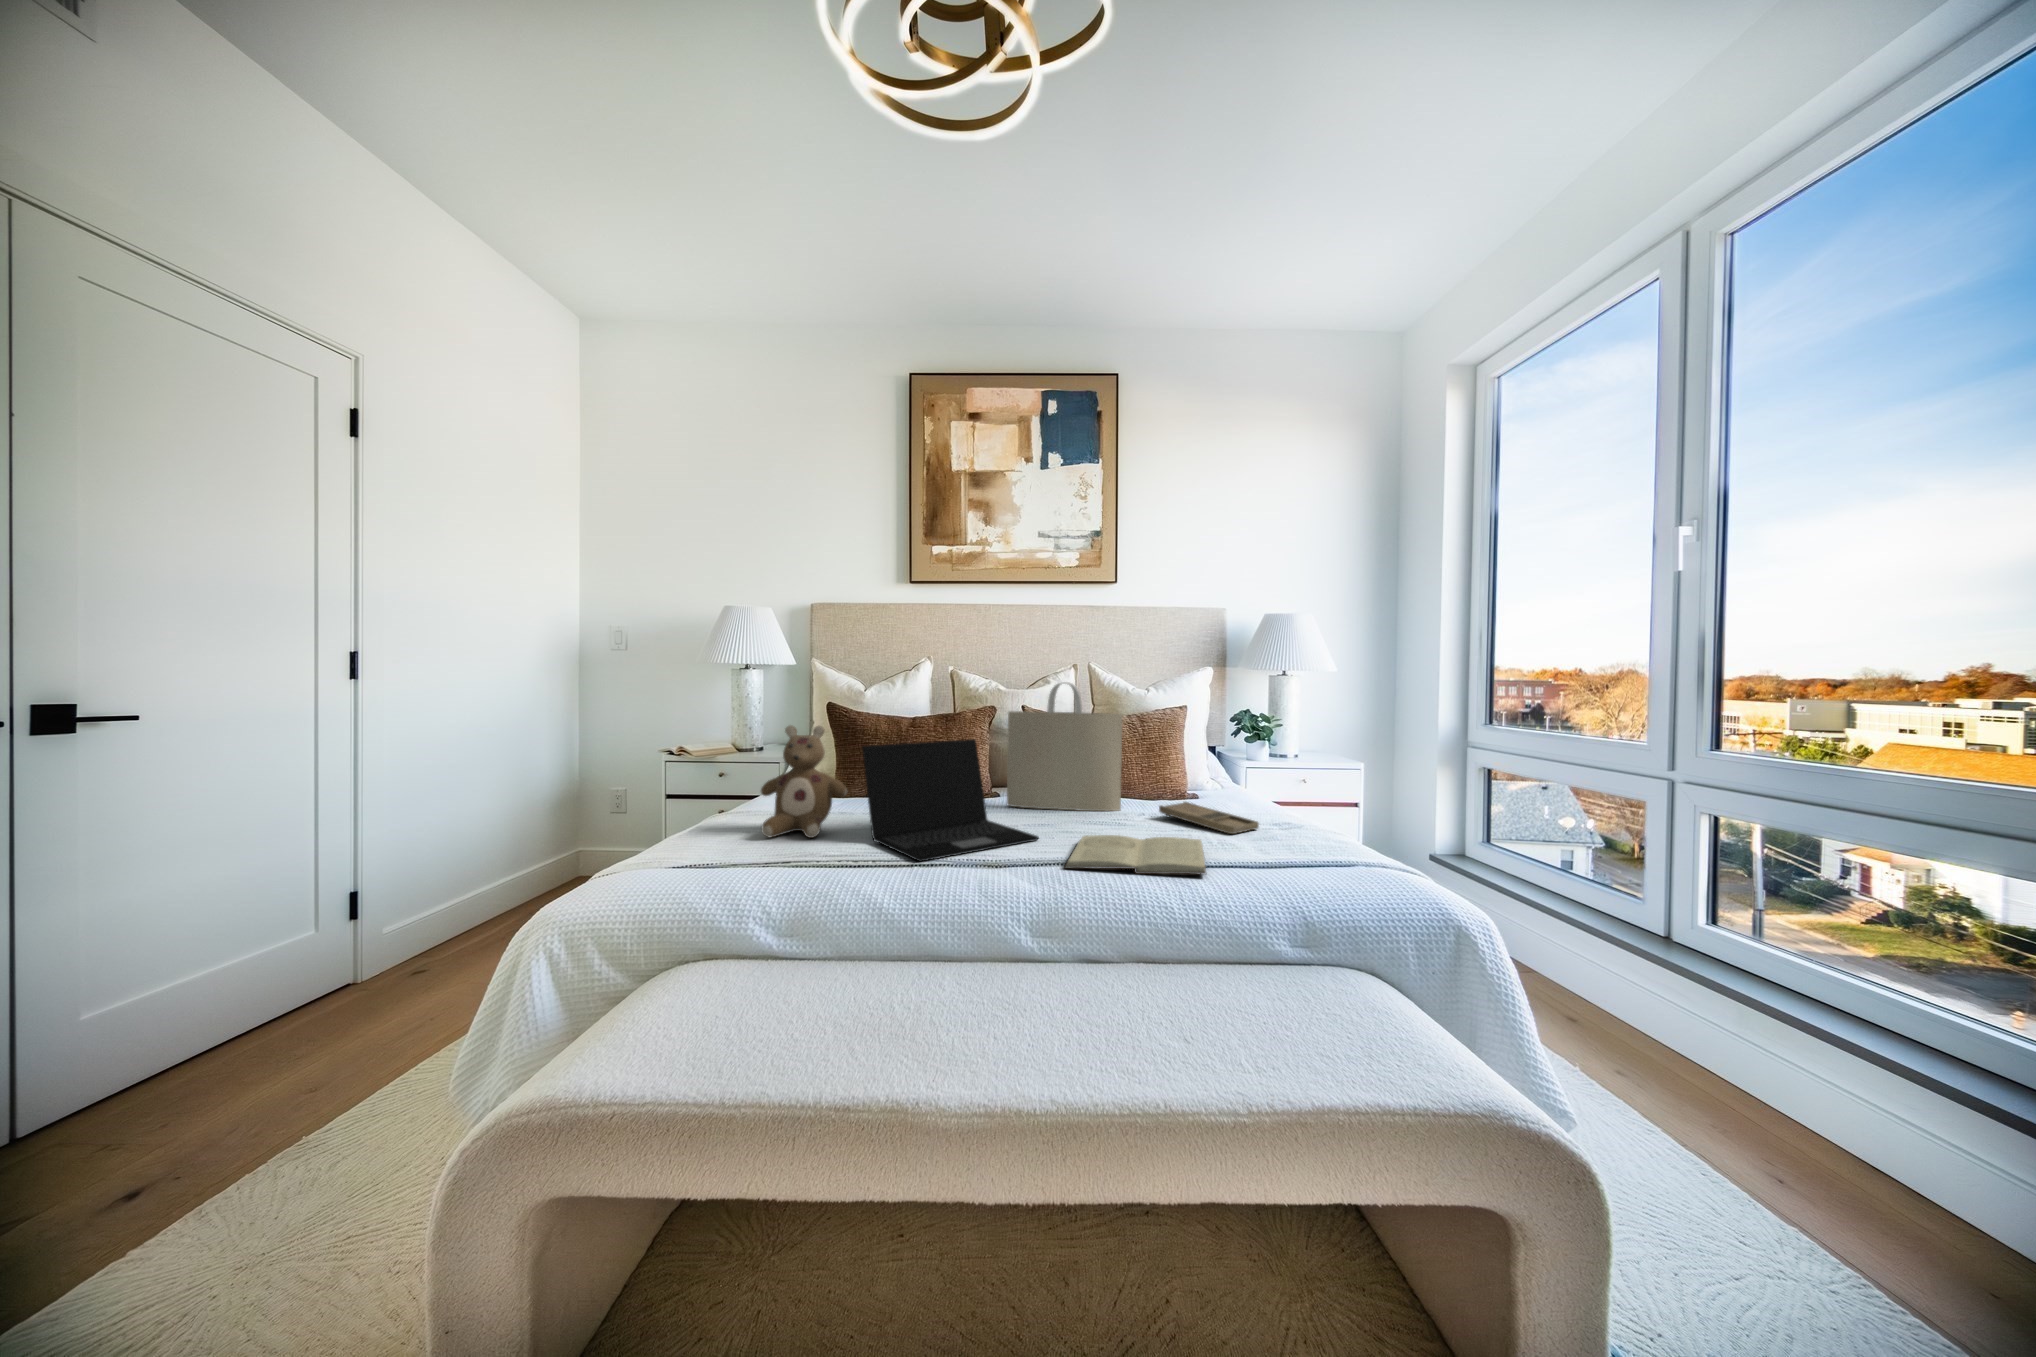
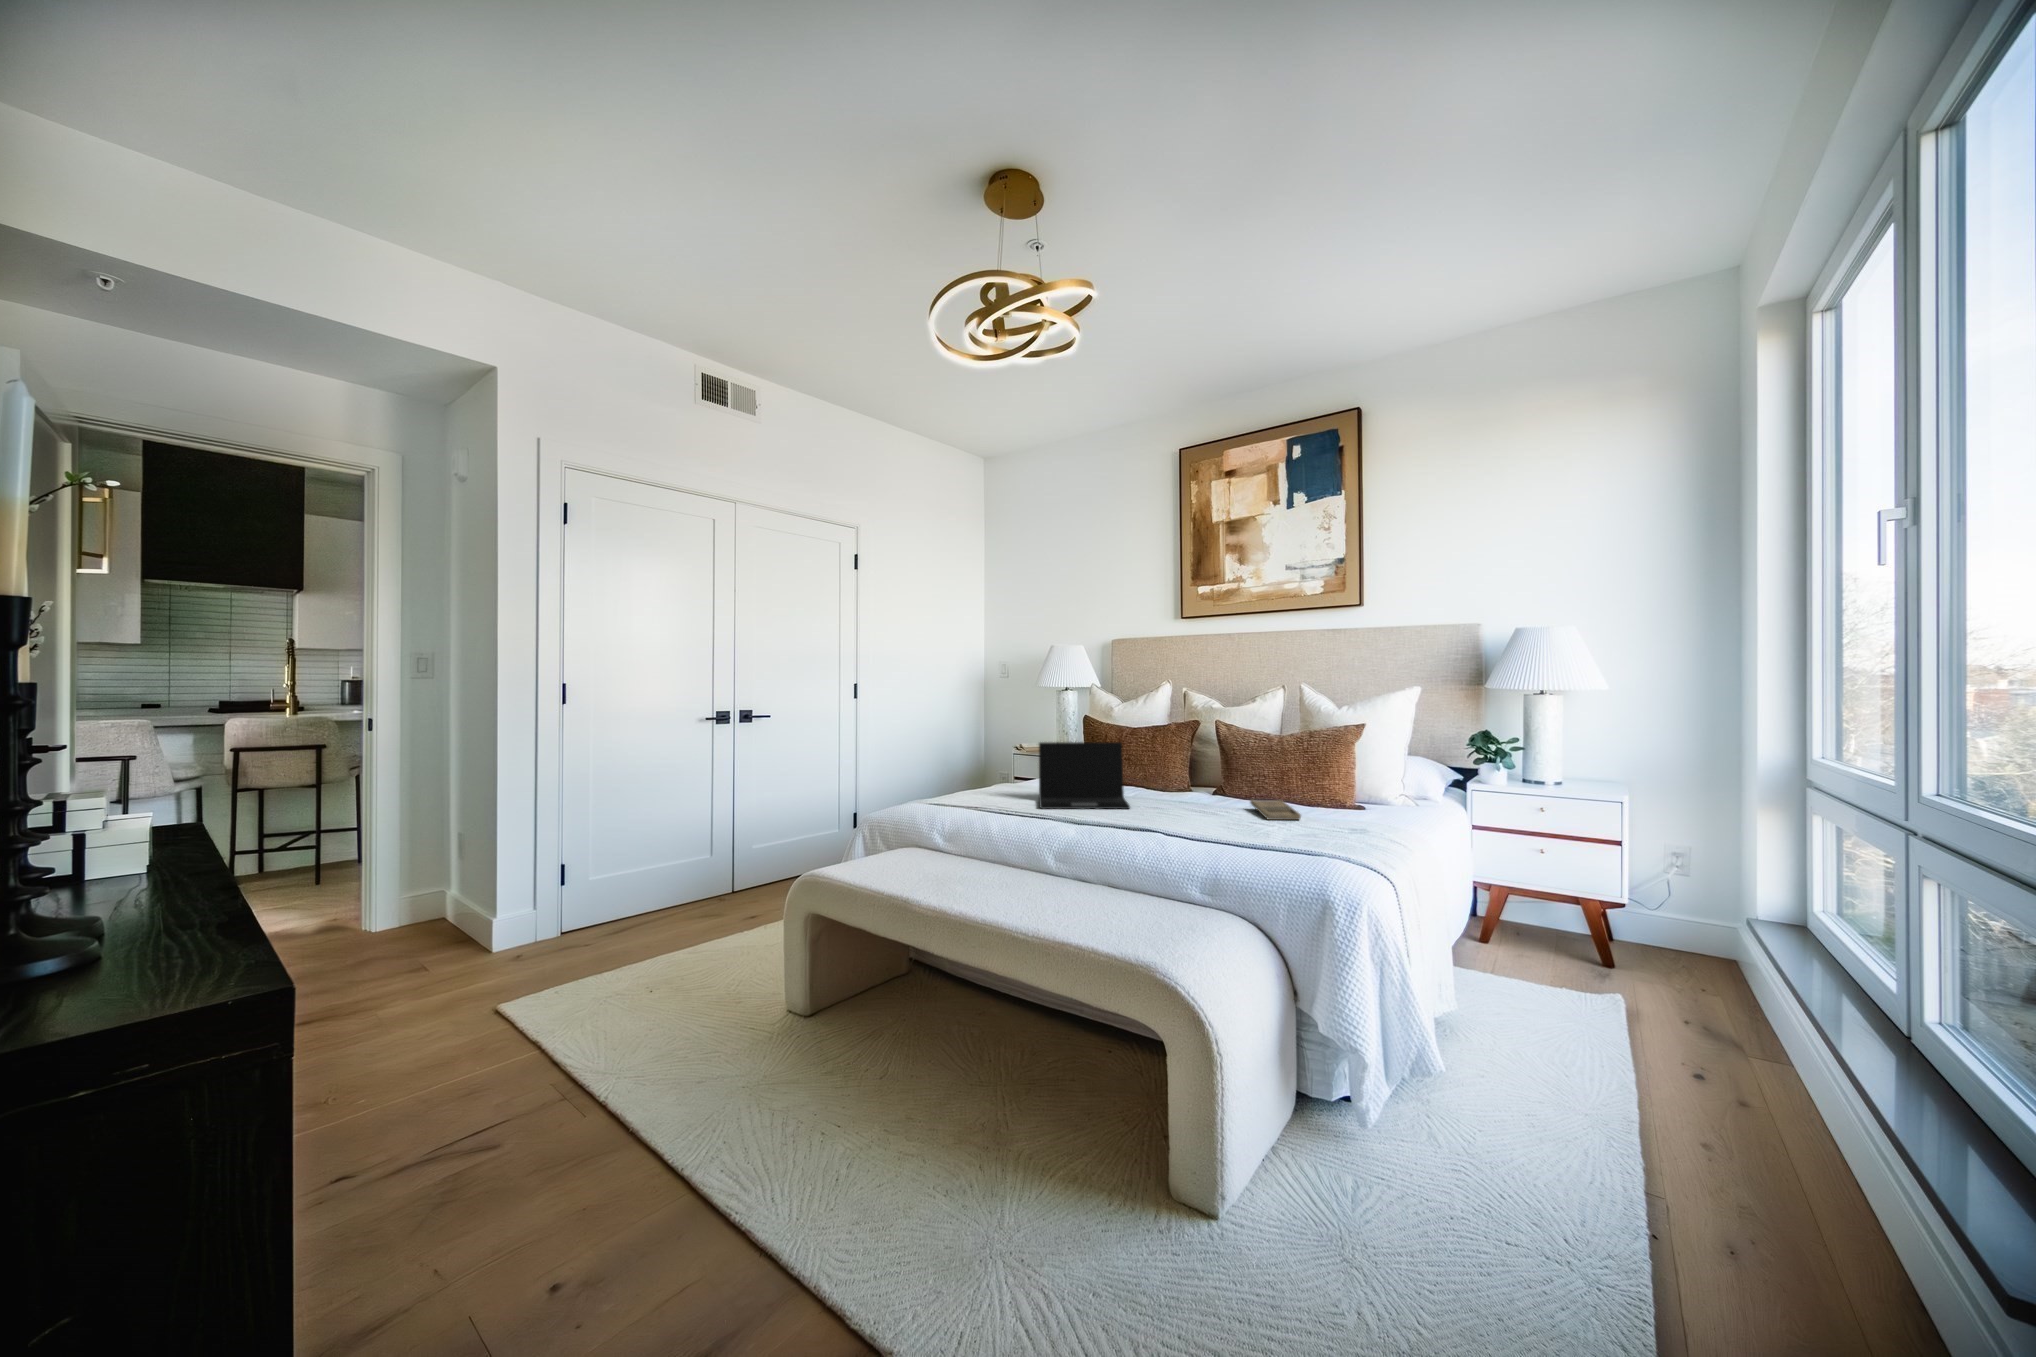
tote bag: present [1007,682,1122,811] -> none [1168,703,1241,804]
stuffed bear: present [761,725,847,838] -> none [991,729,1043,796]
book: present [1065,835,1206,874] -> none [1104,808,1216,828]

